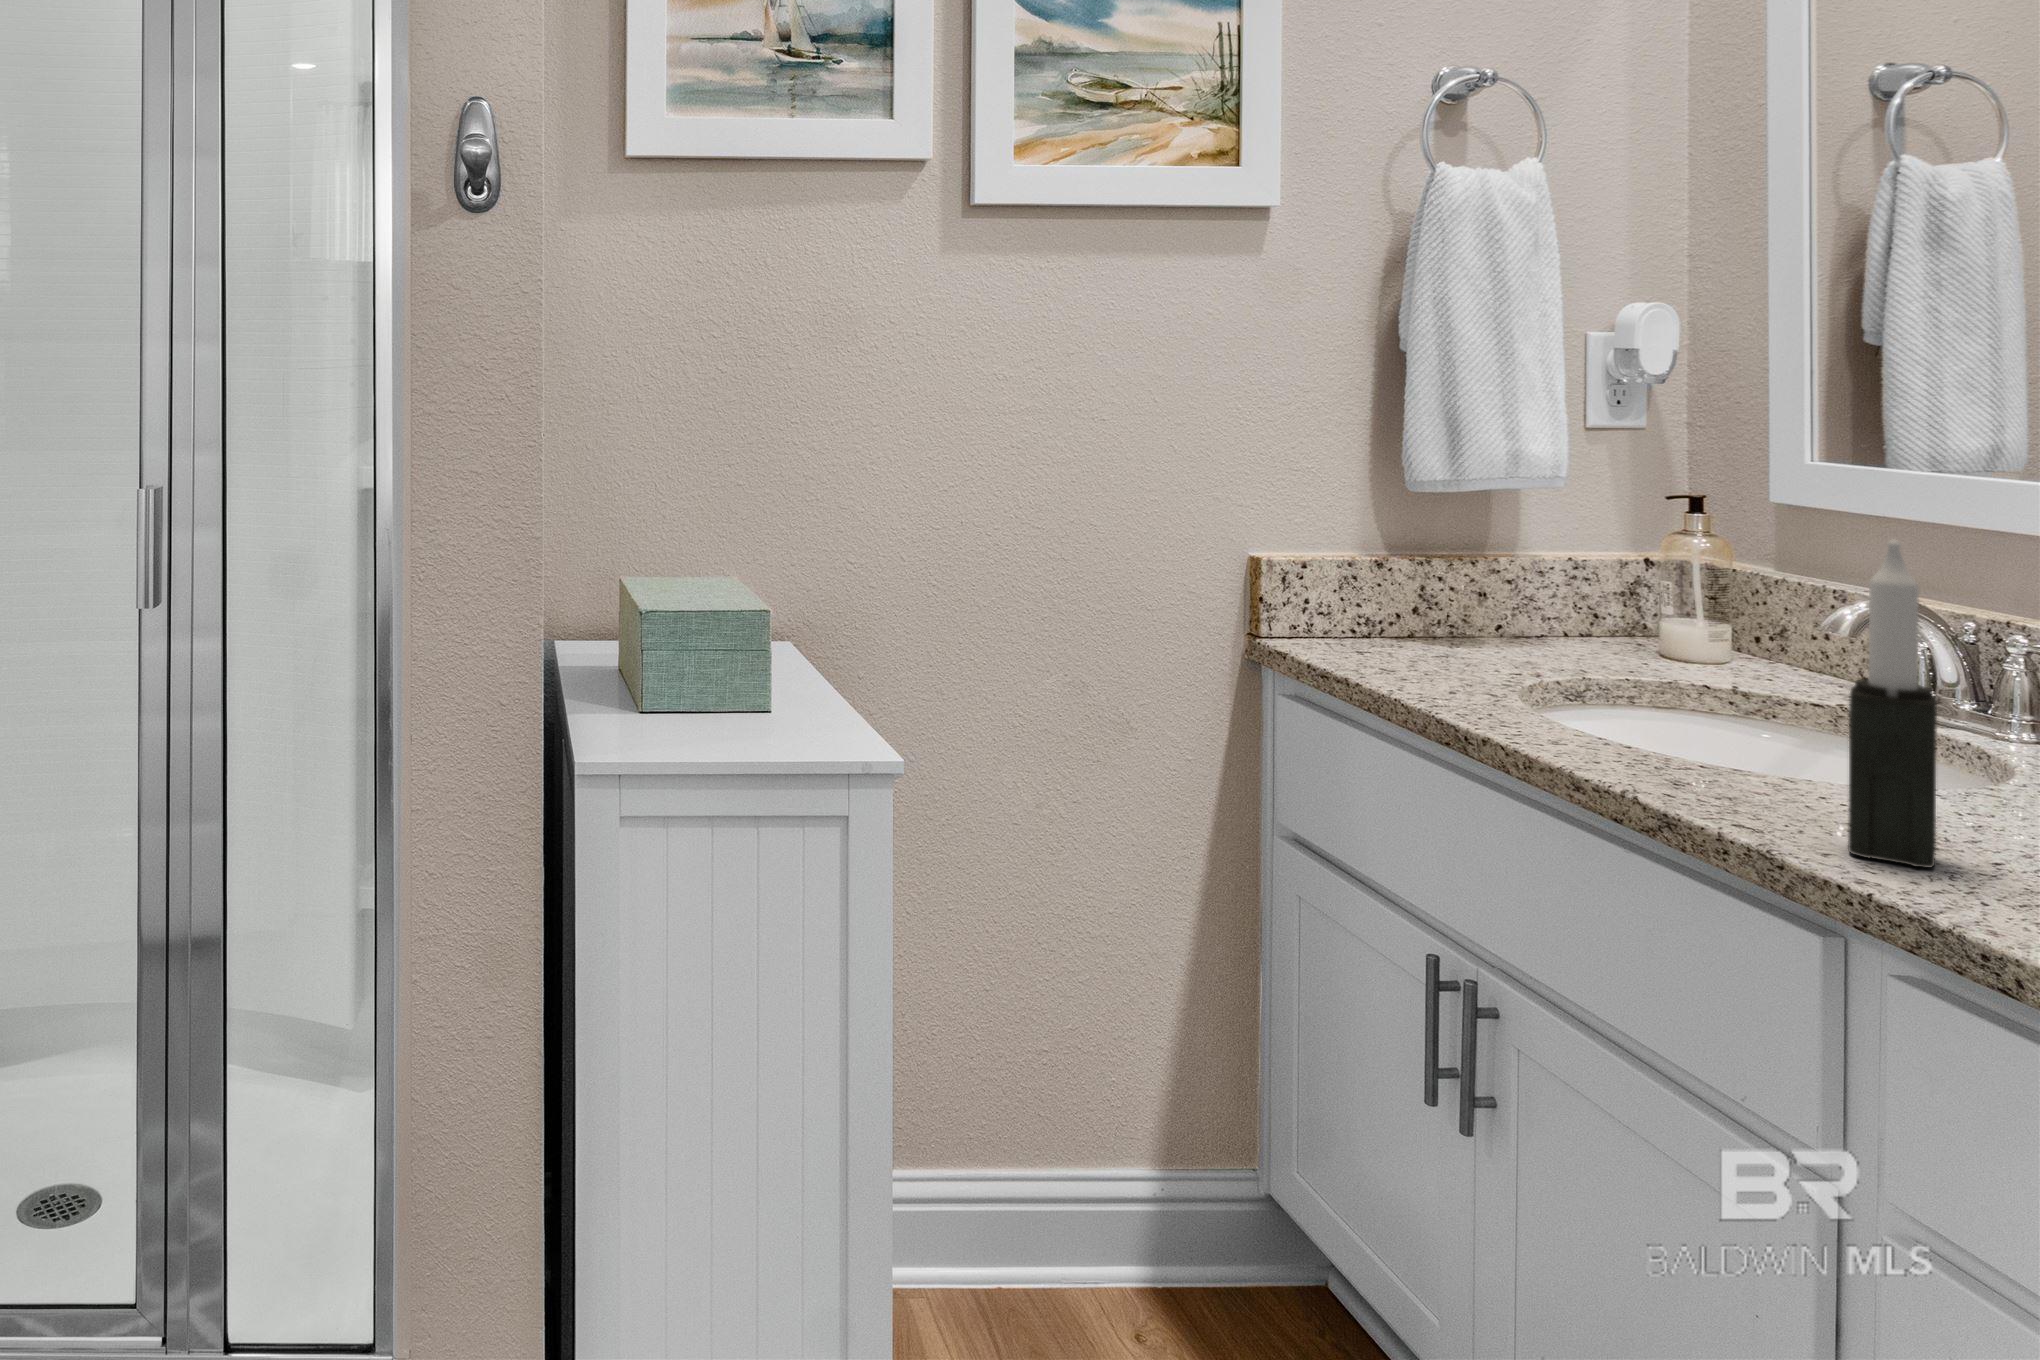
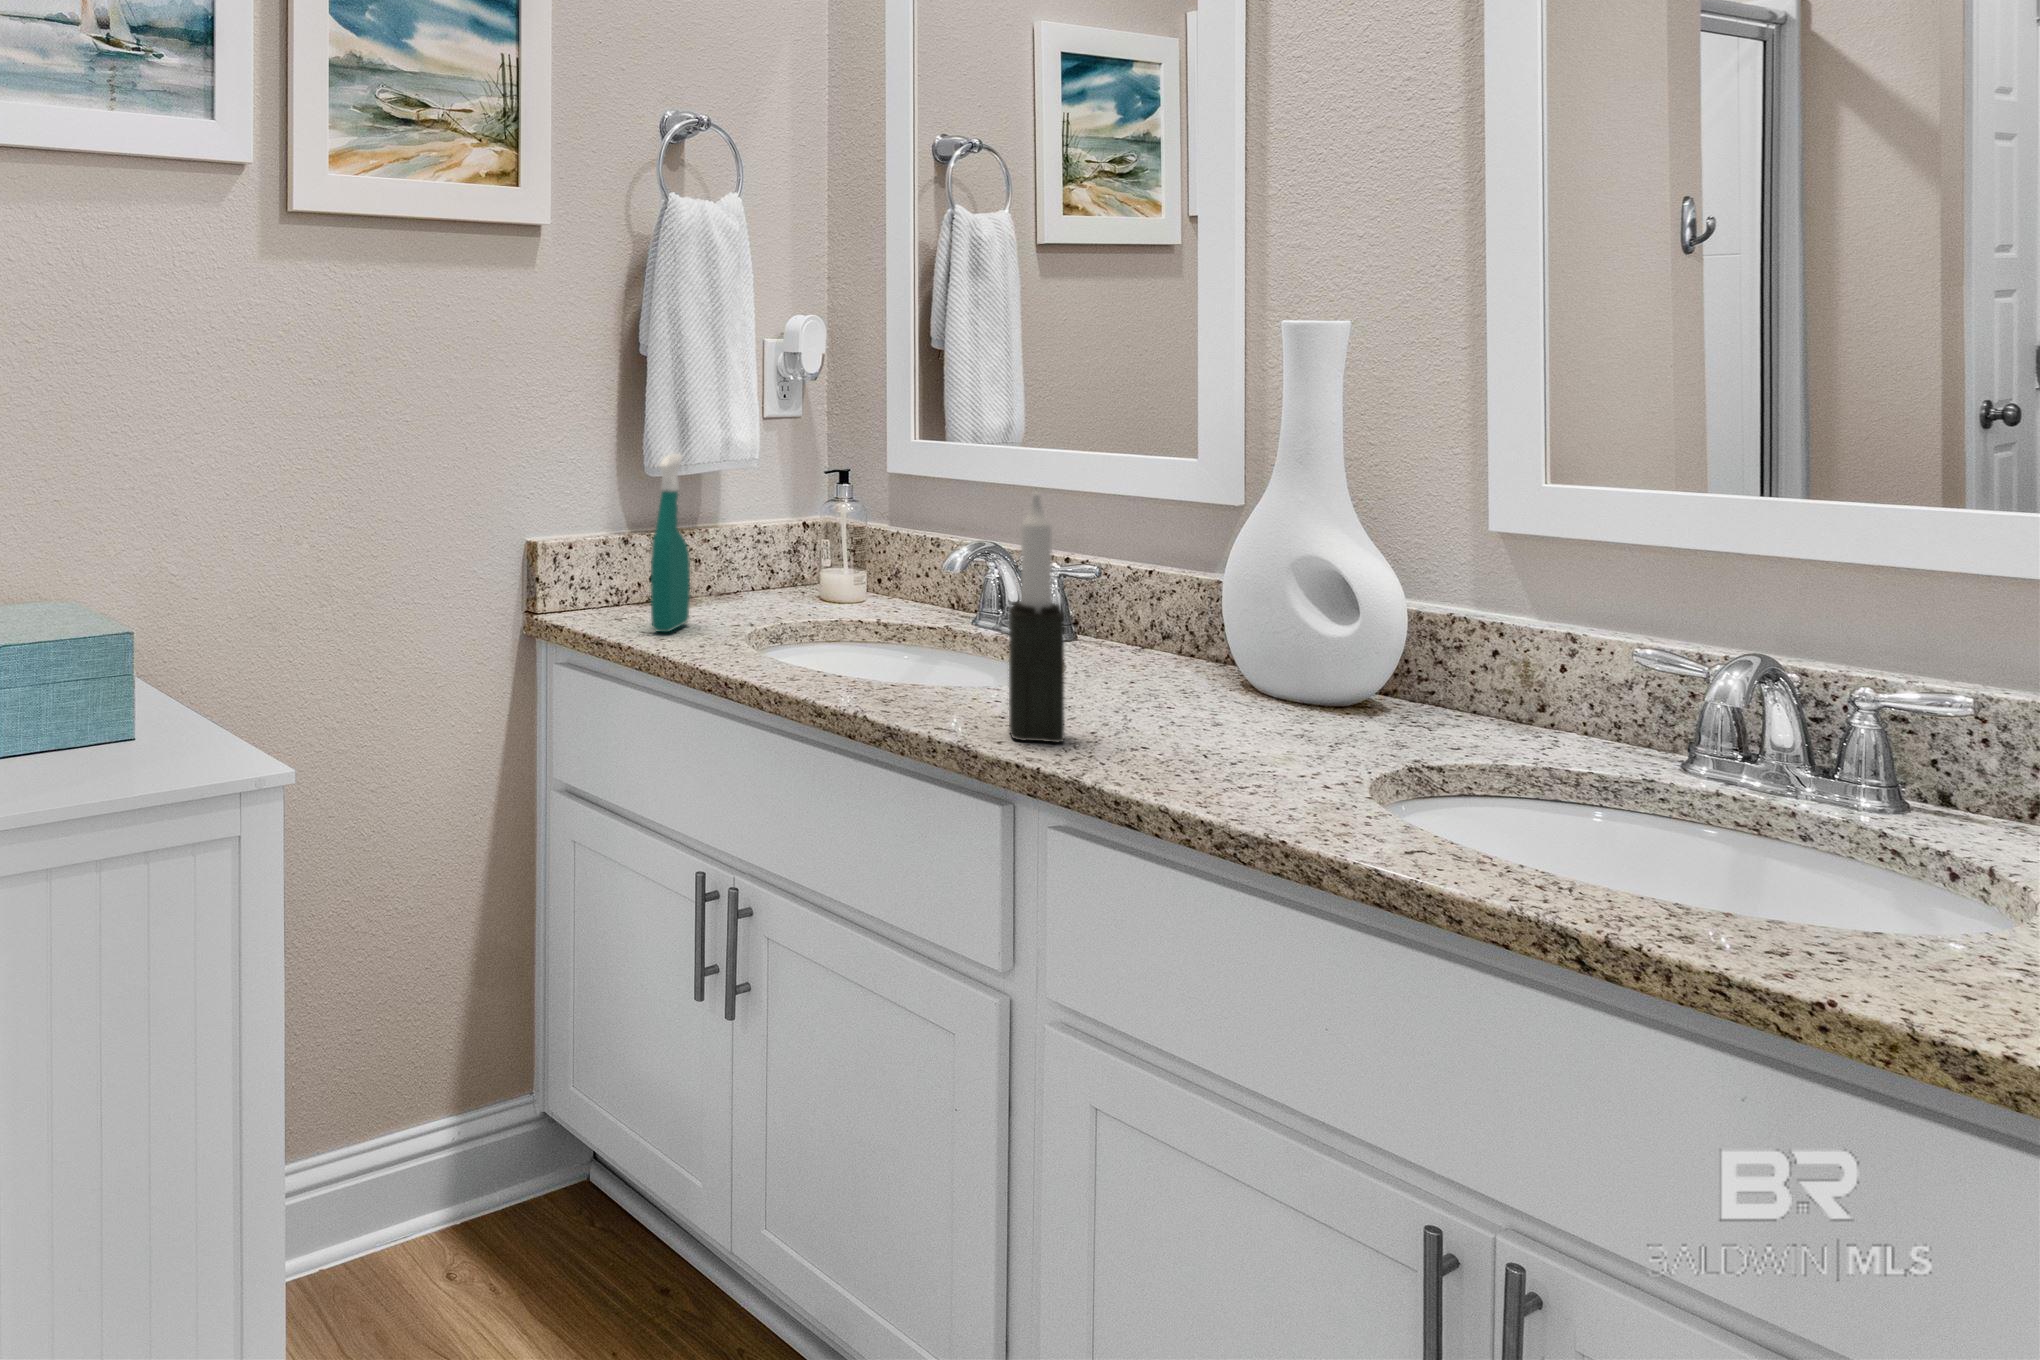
spray bottle: none [1396,469,1455,675] -> present [651,454,690,632]

